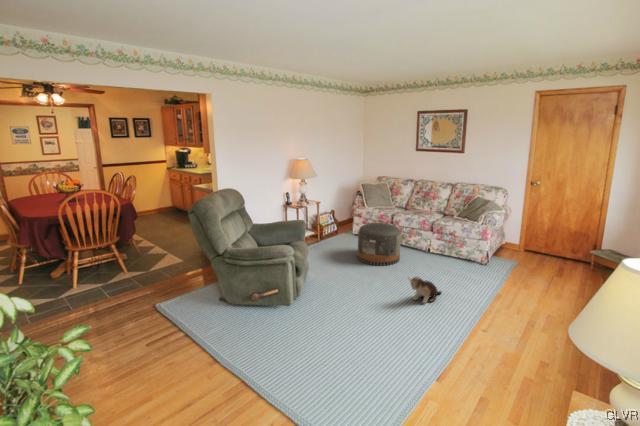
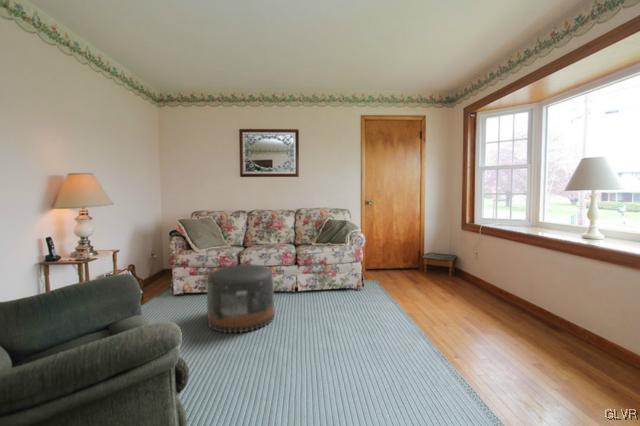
plush toy: present [408,277,442,303] -> none [358,328,386,370]

